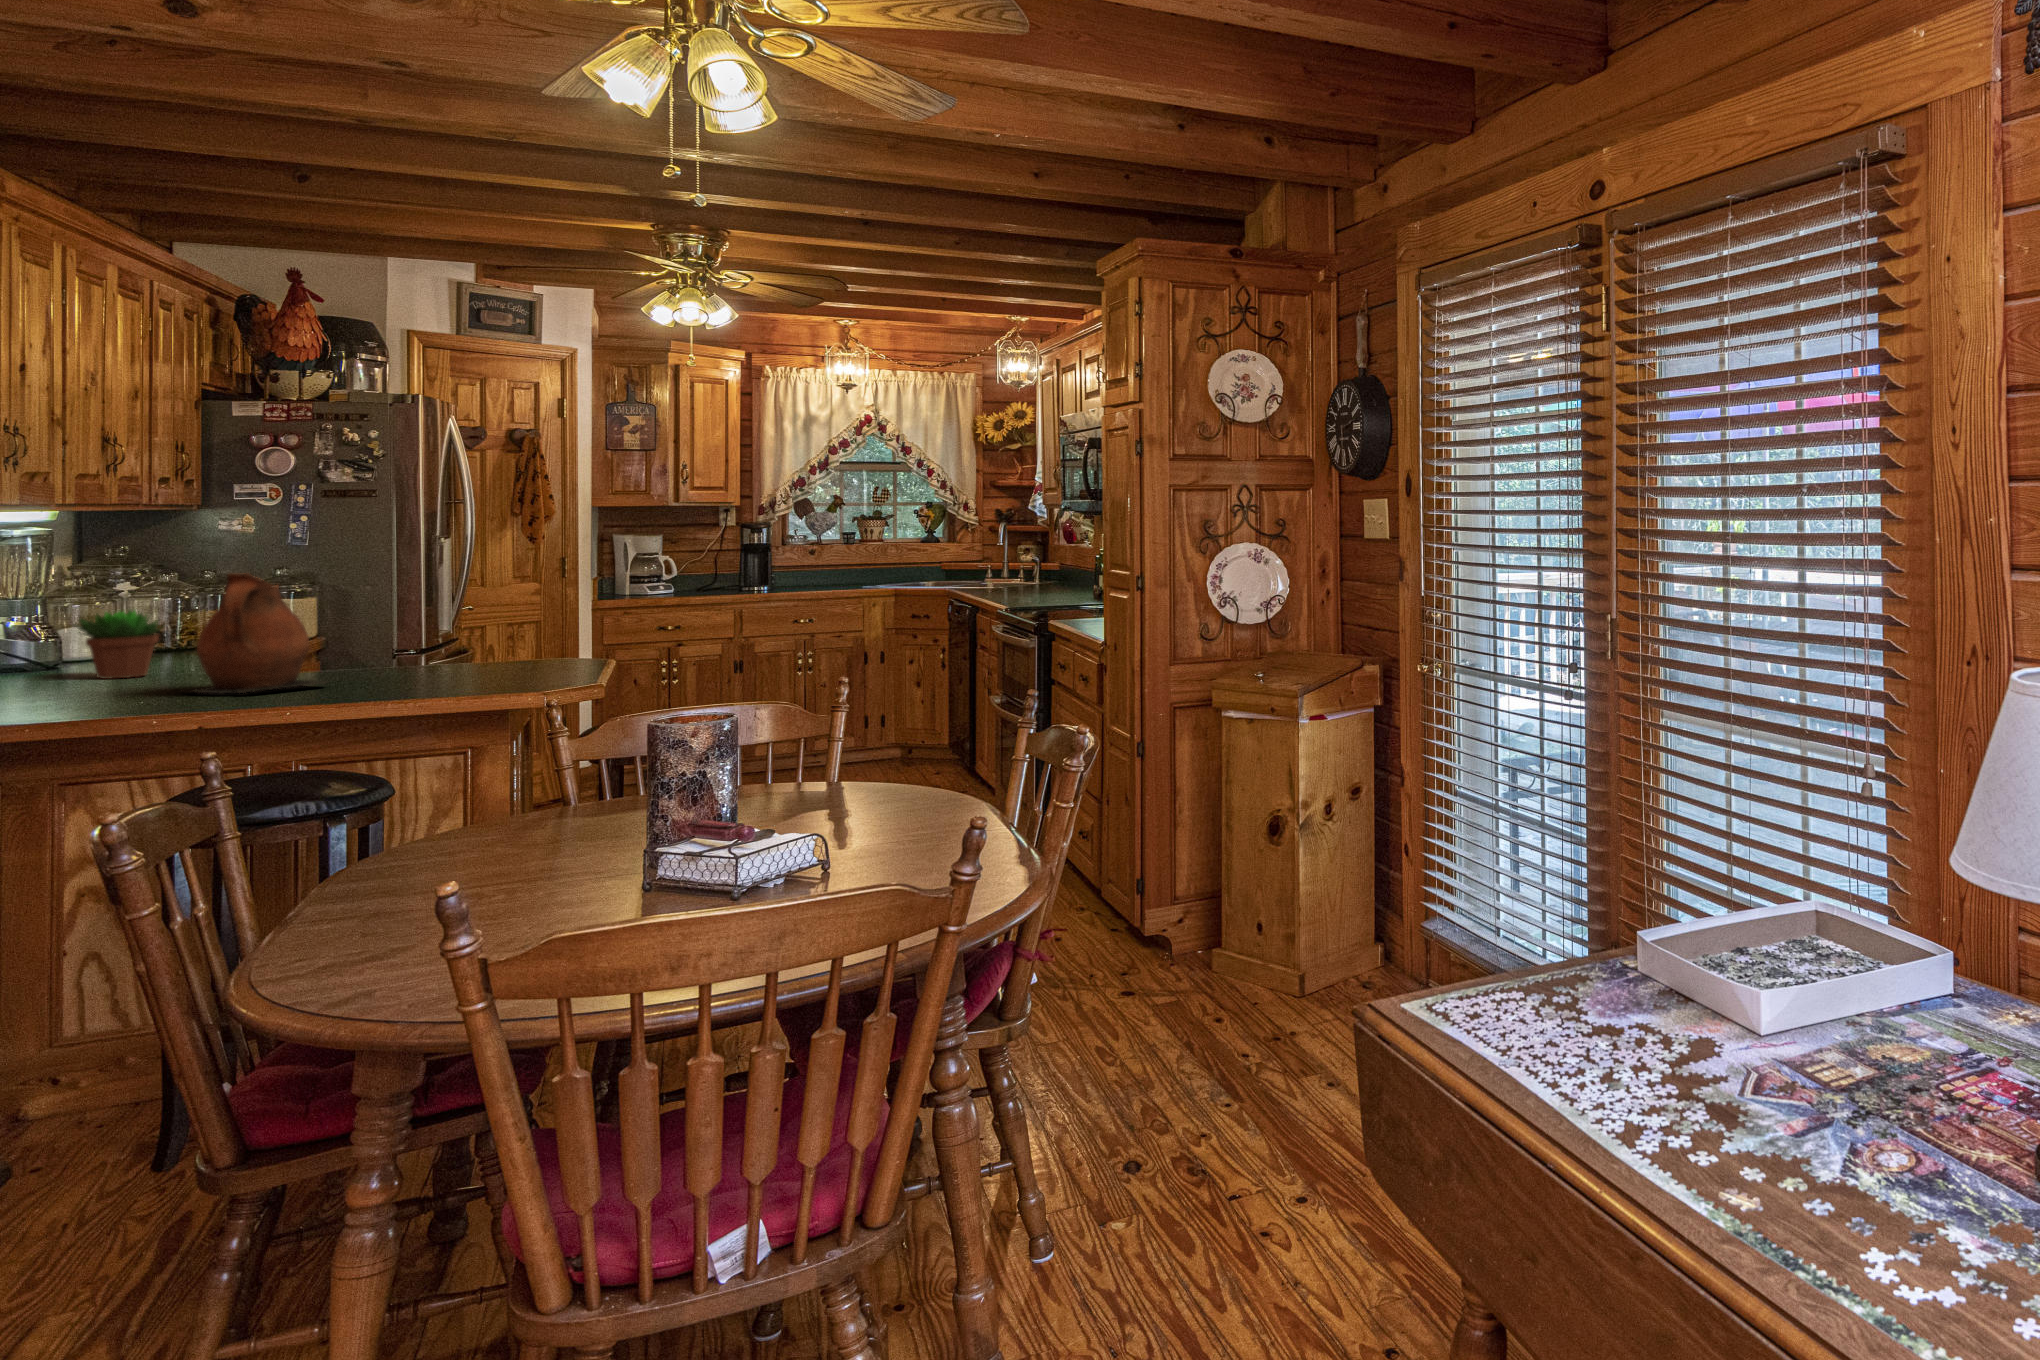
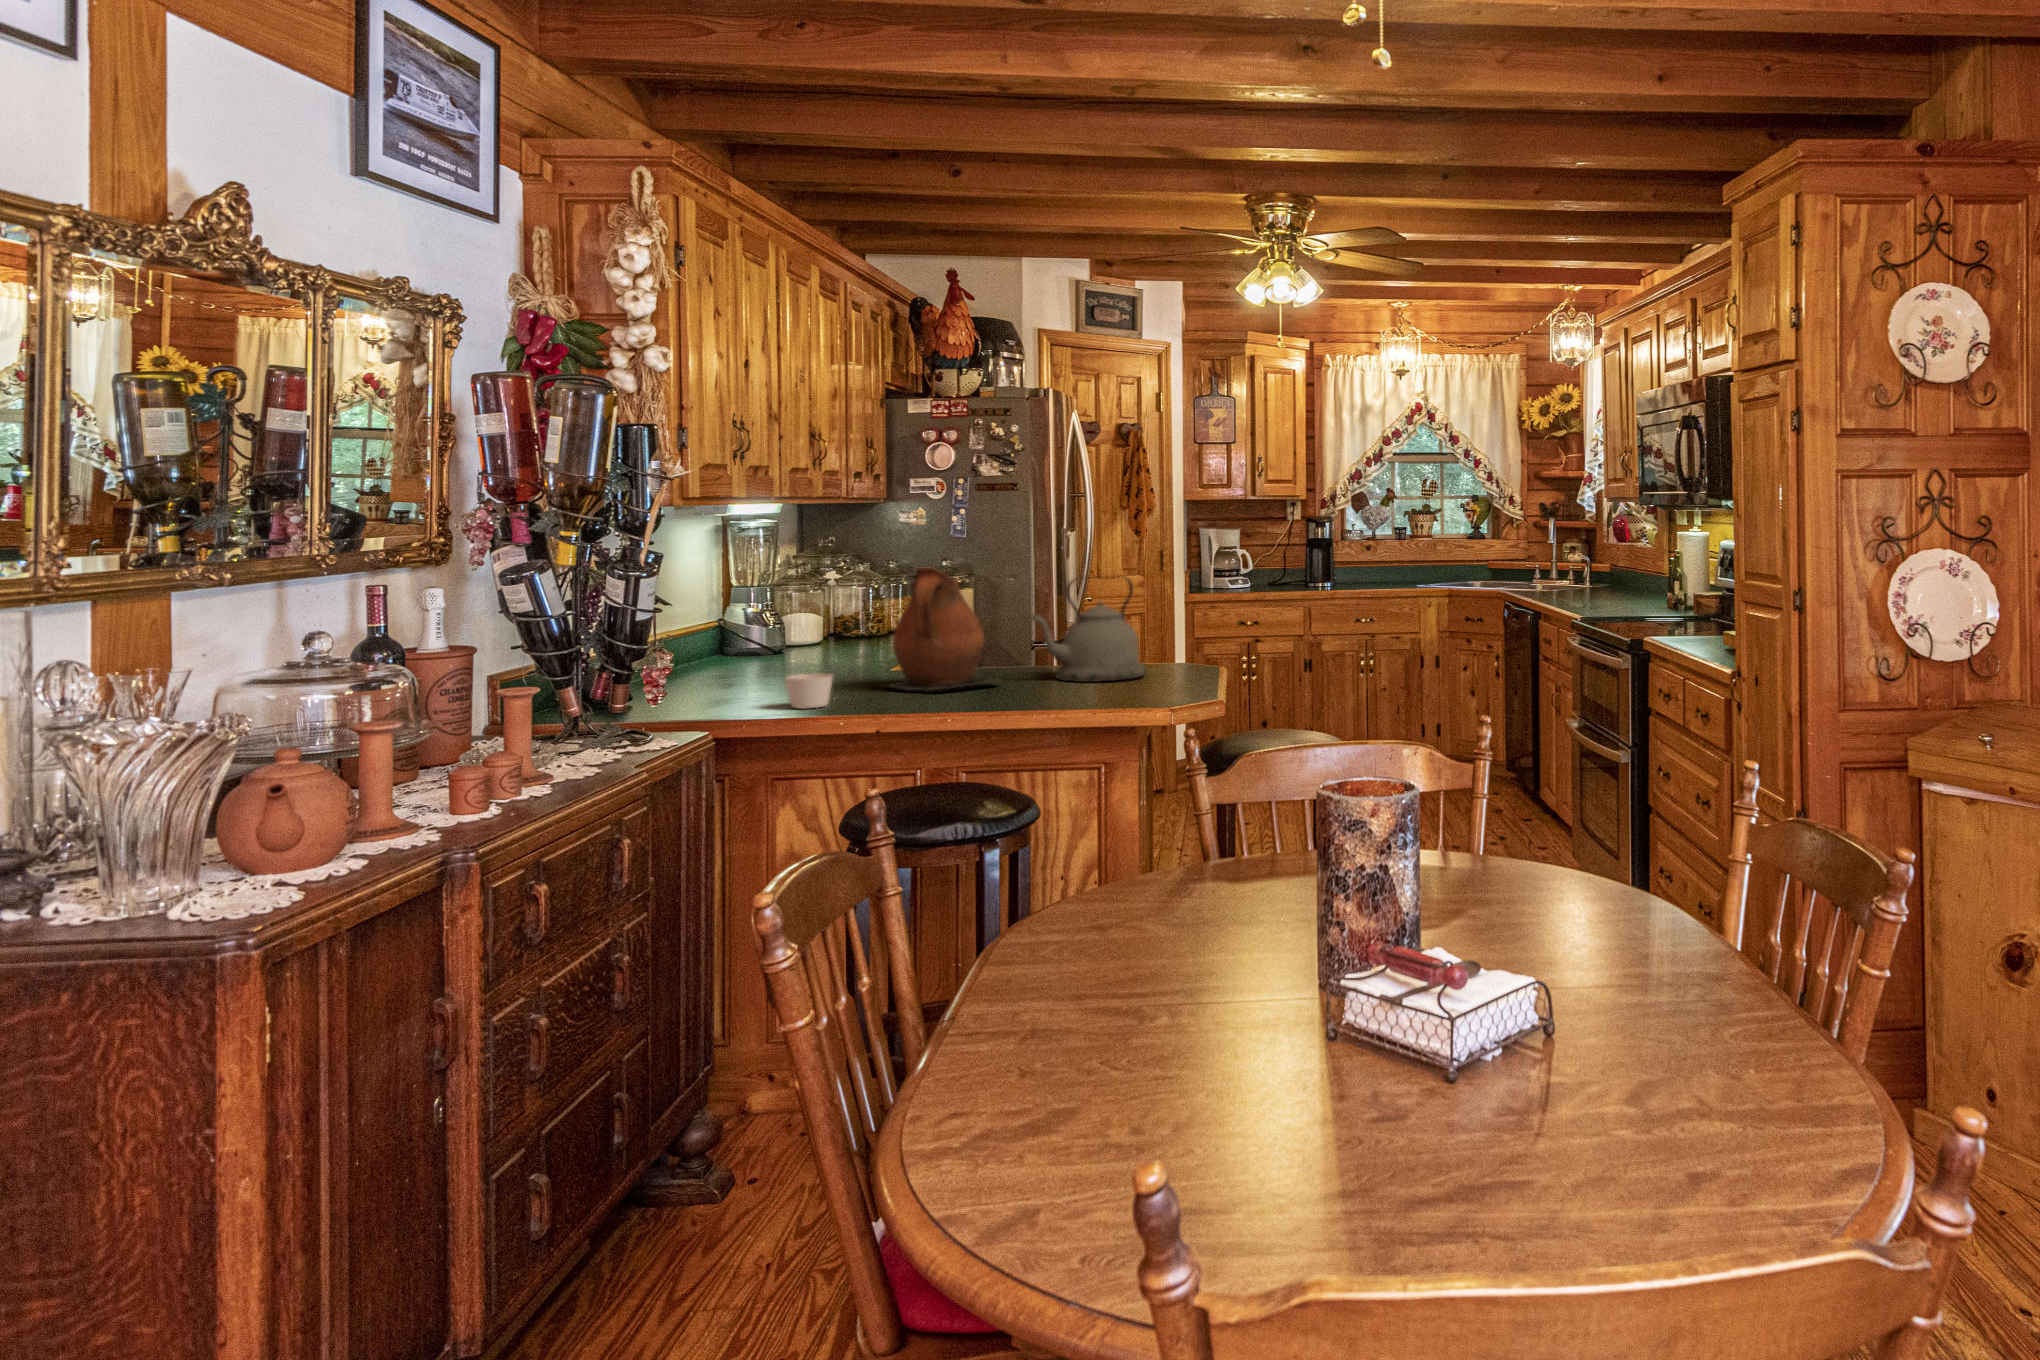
kettle: none [366,580,500,681] -> present [1032,578,1146,682]
succulent plant: present [75,610,160,679] -> none [791,598,865,667]
candle: none [58,679,120,713] -> present [786,674,833,709]

